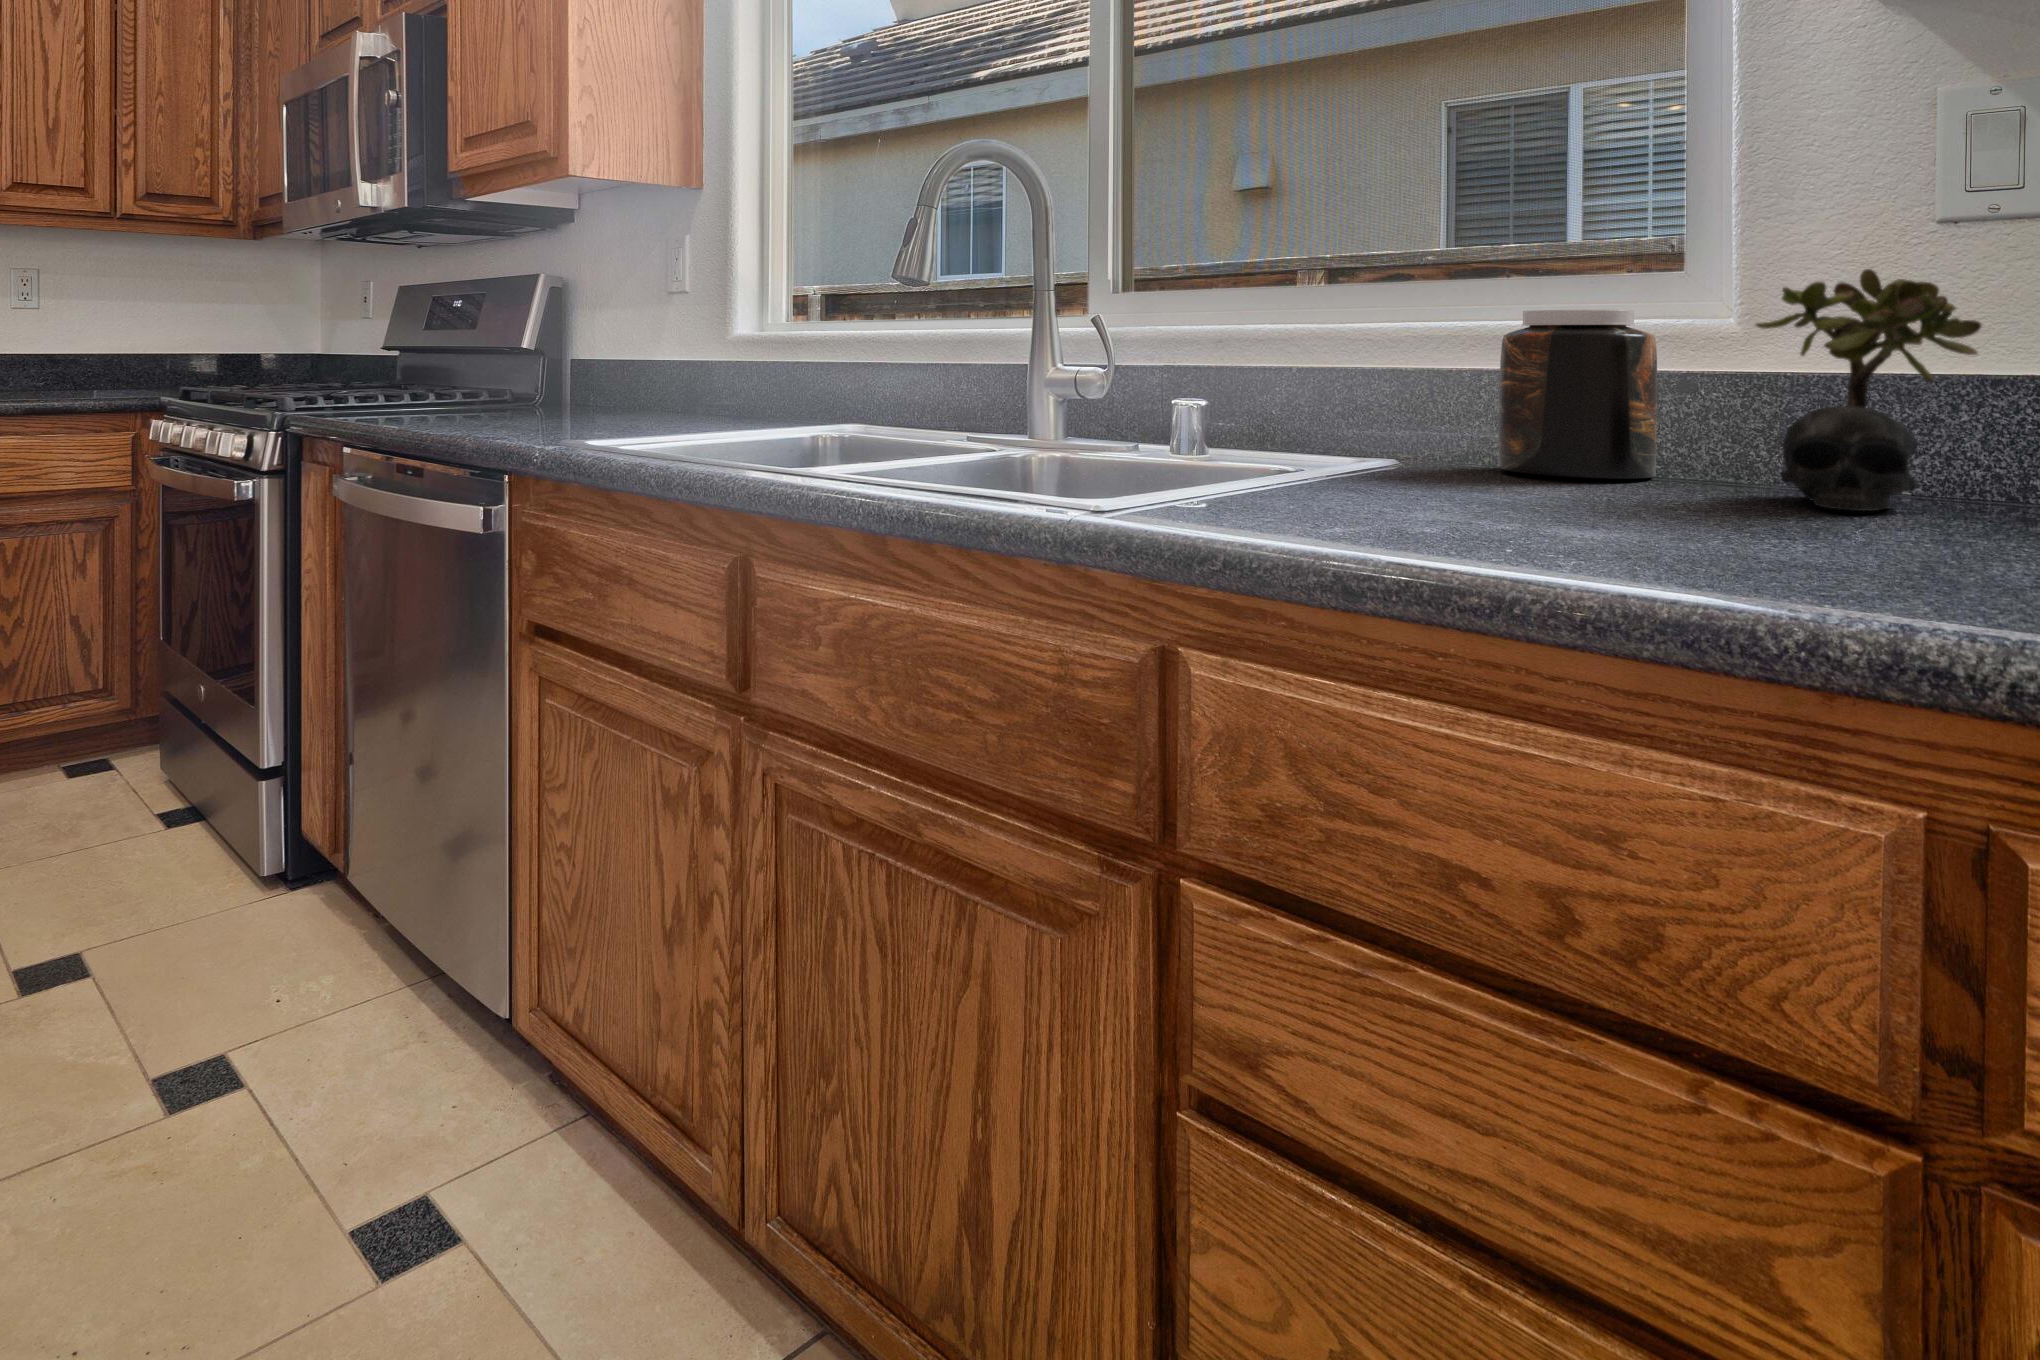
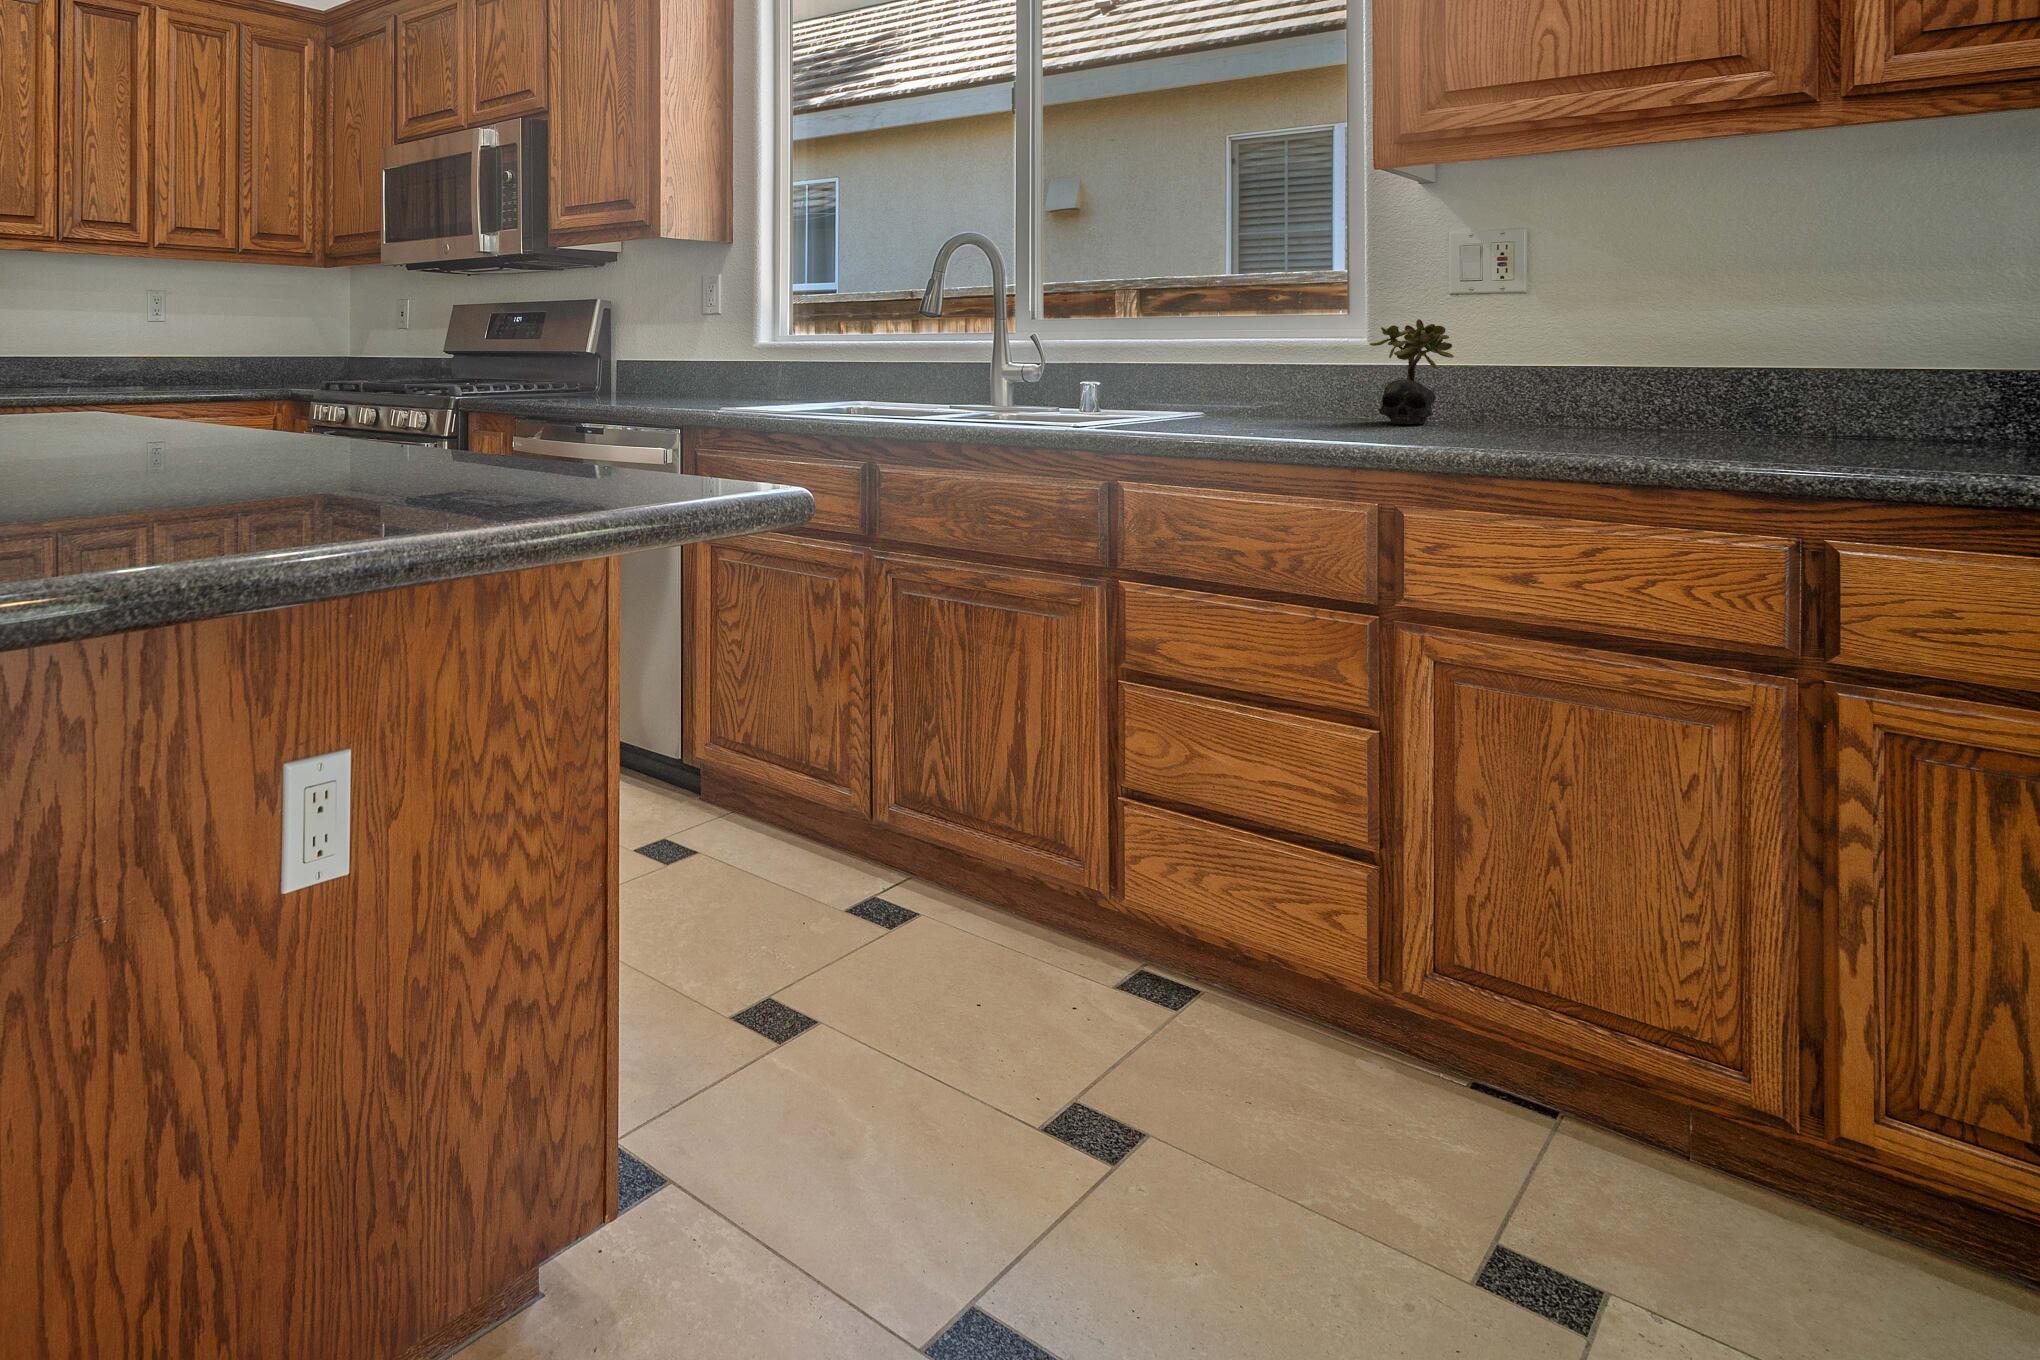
jar: present [1499,309,1657,479] -> none [1261,336,1335,416]

